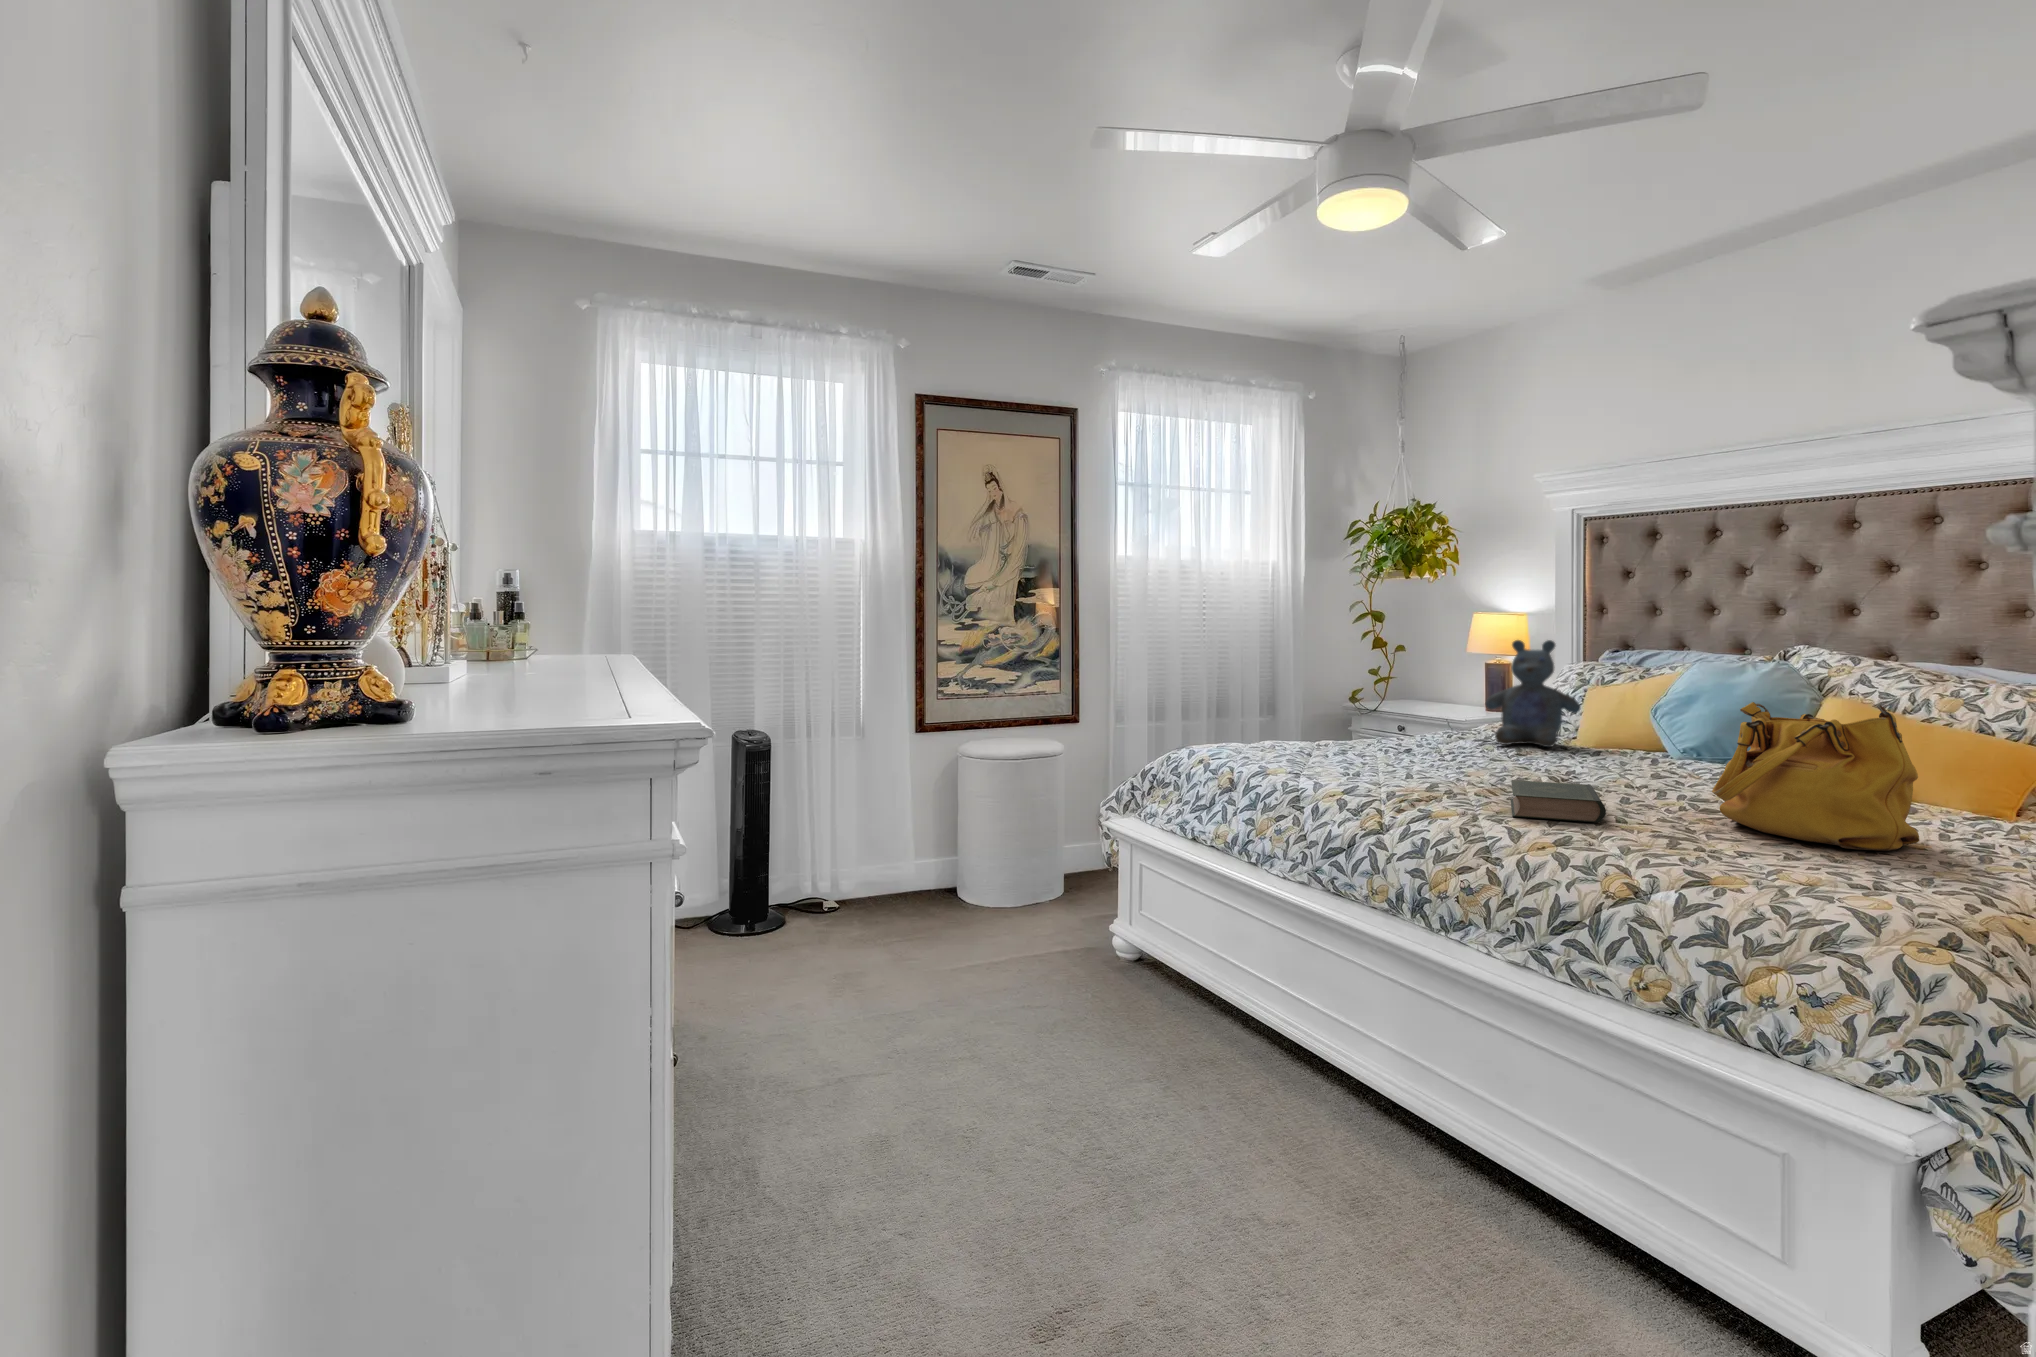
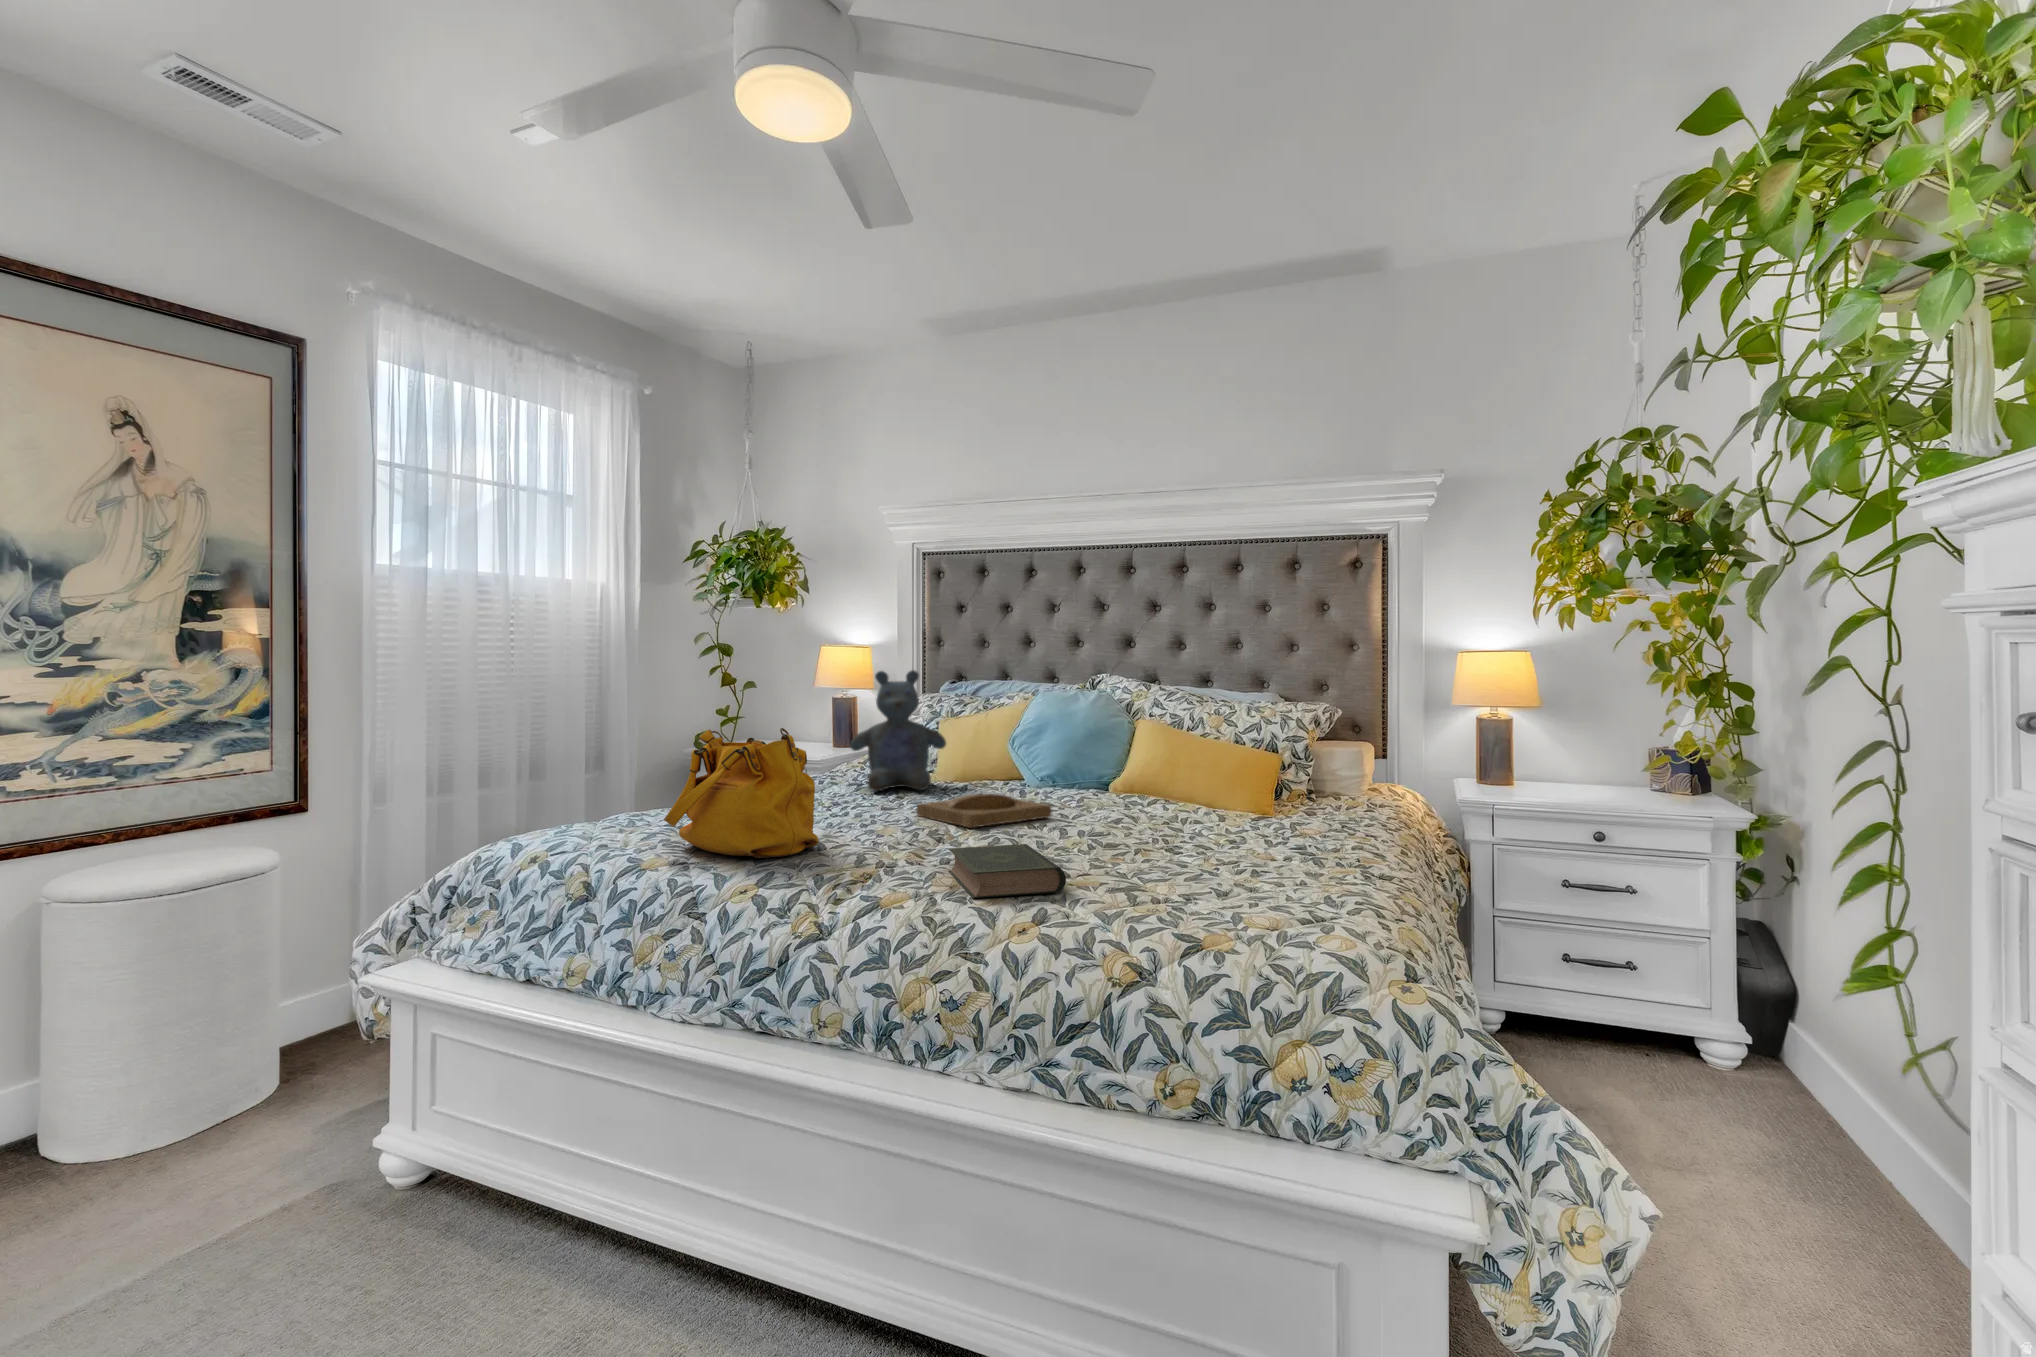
handbag: present [1712,702,1919,851] -> present [663,728,819,858]
tray: none [1524,750,1660,777] -> present [917,794,1051,828]

